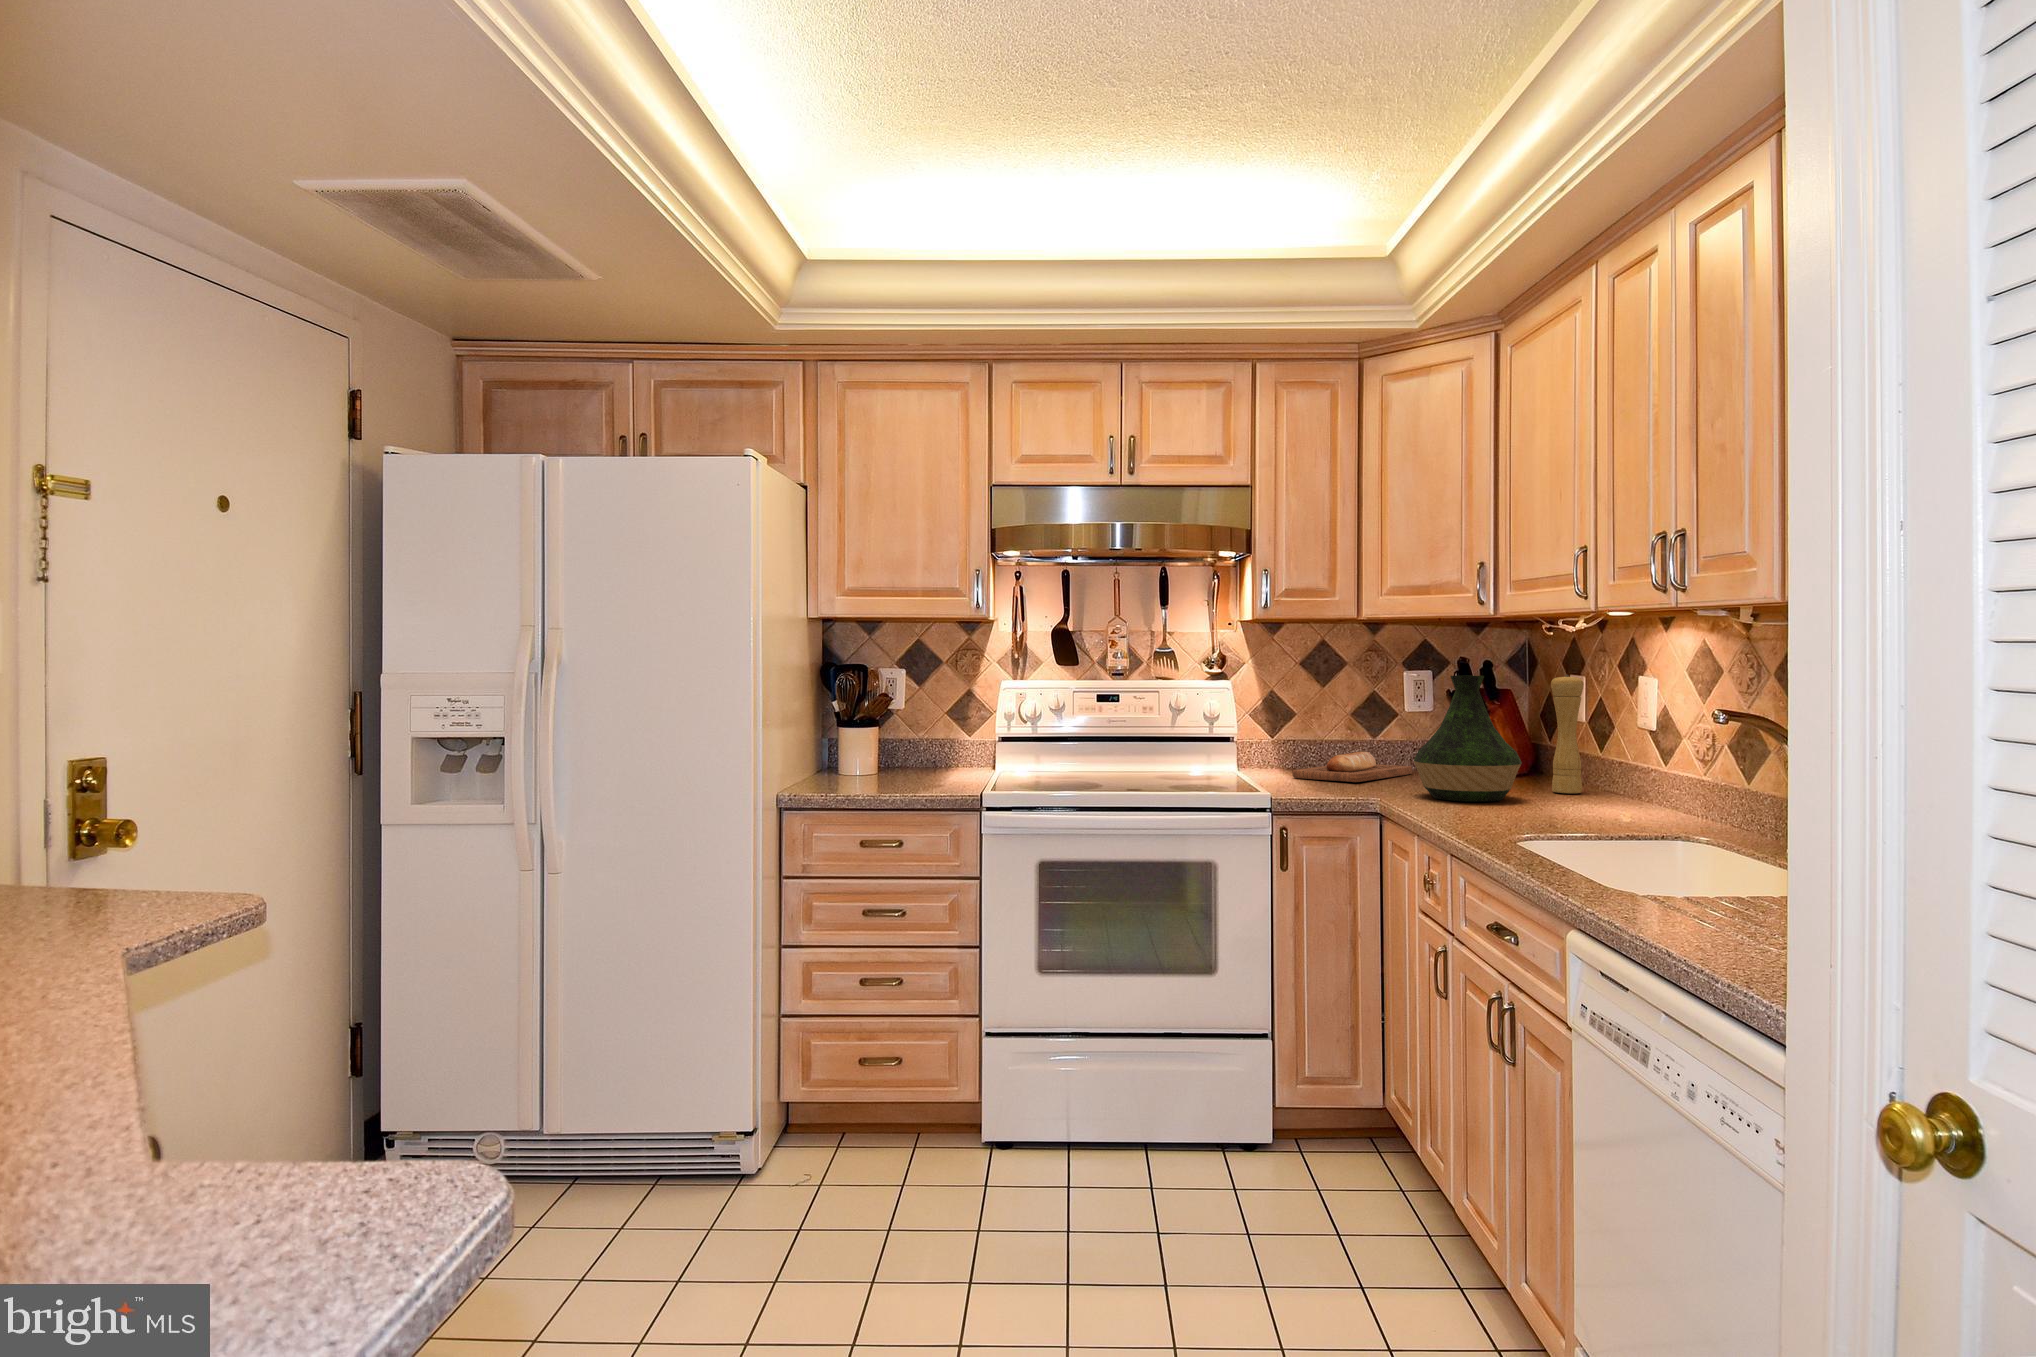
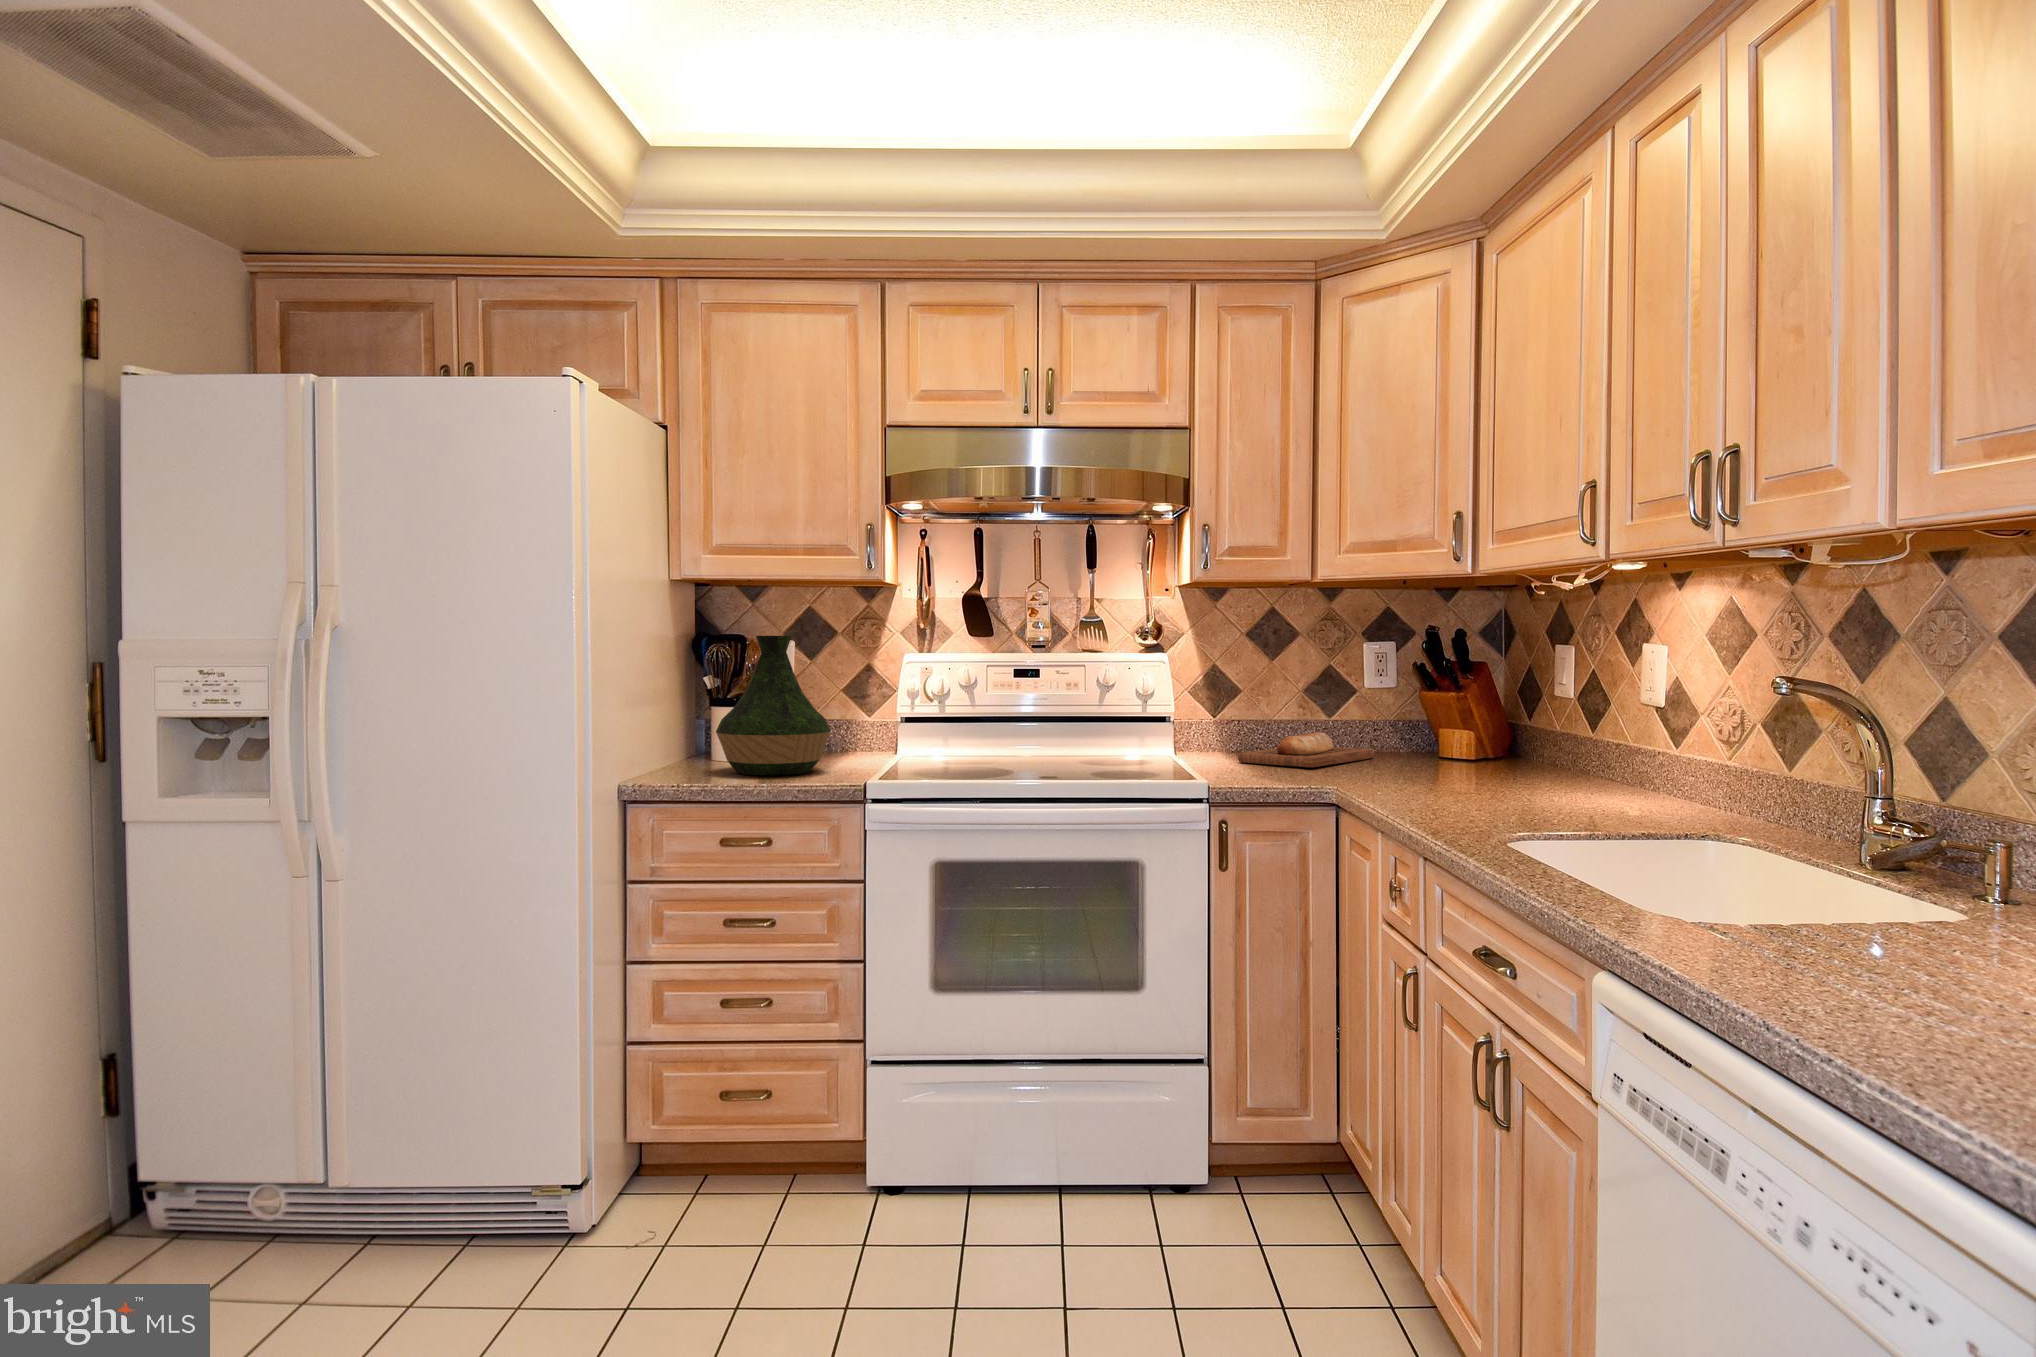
pepper mill: present [1551,675,1584,793] -> none [1537,643,1575,781]
vase: present [1414,676,1522,802] -> present [716,636,831,775]

